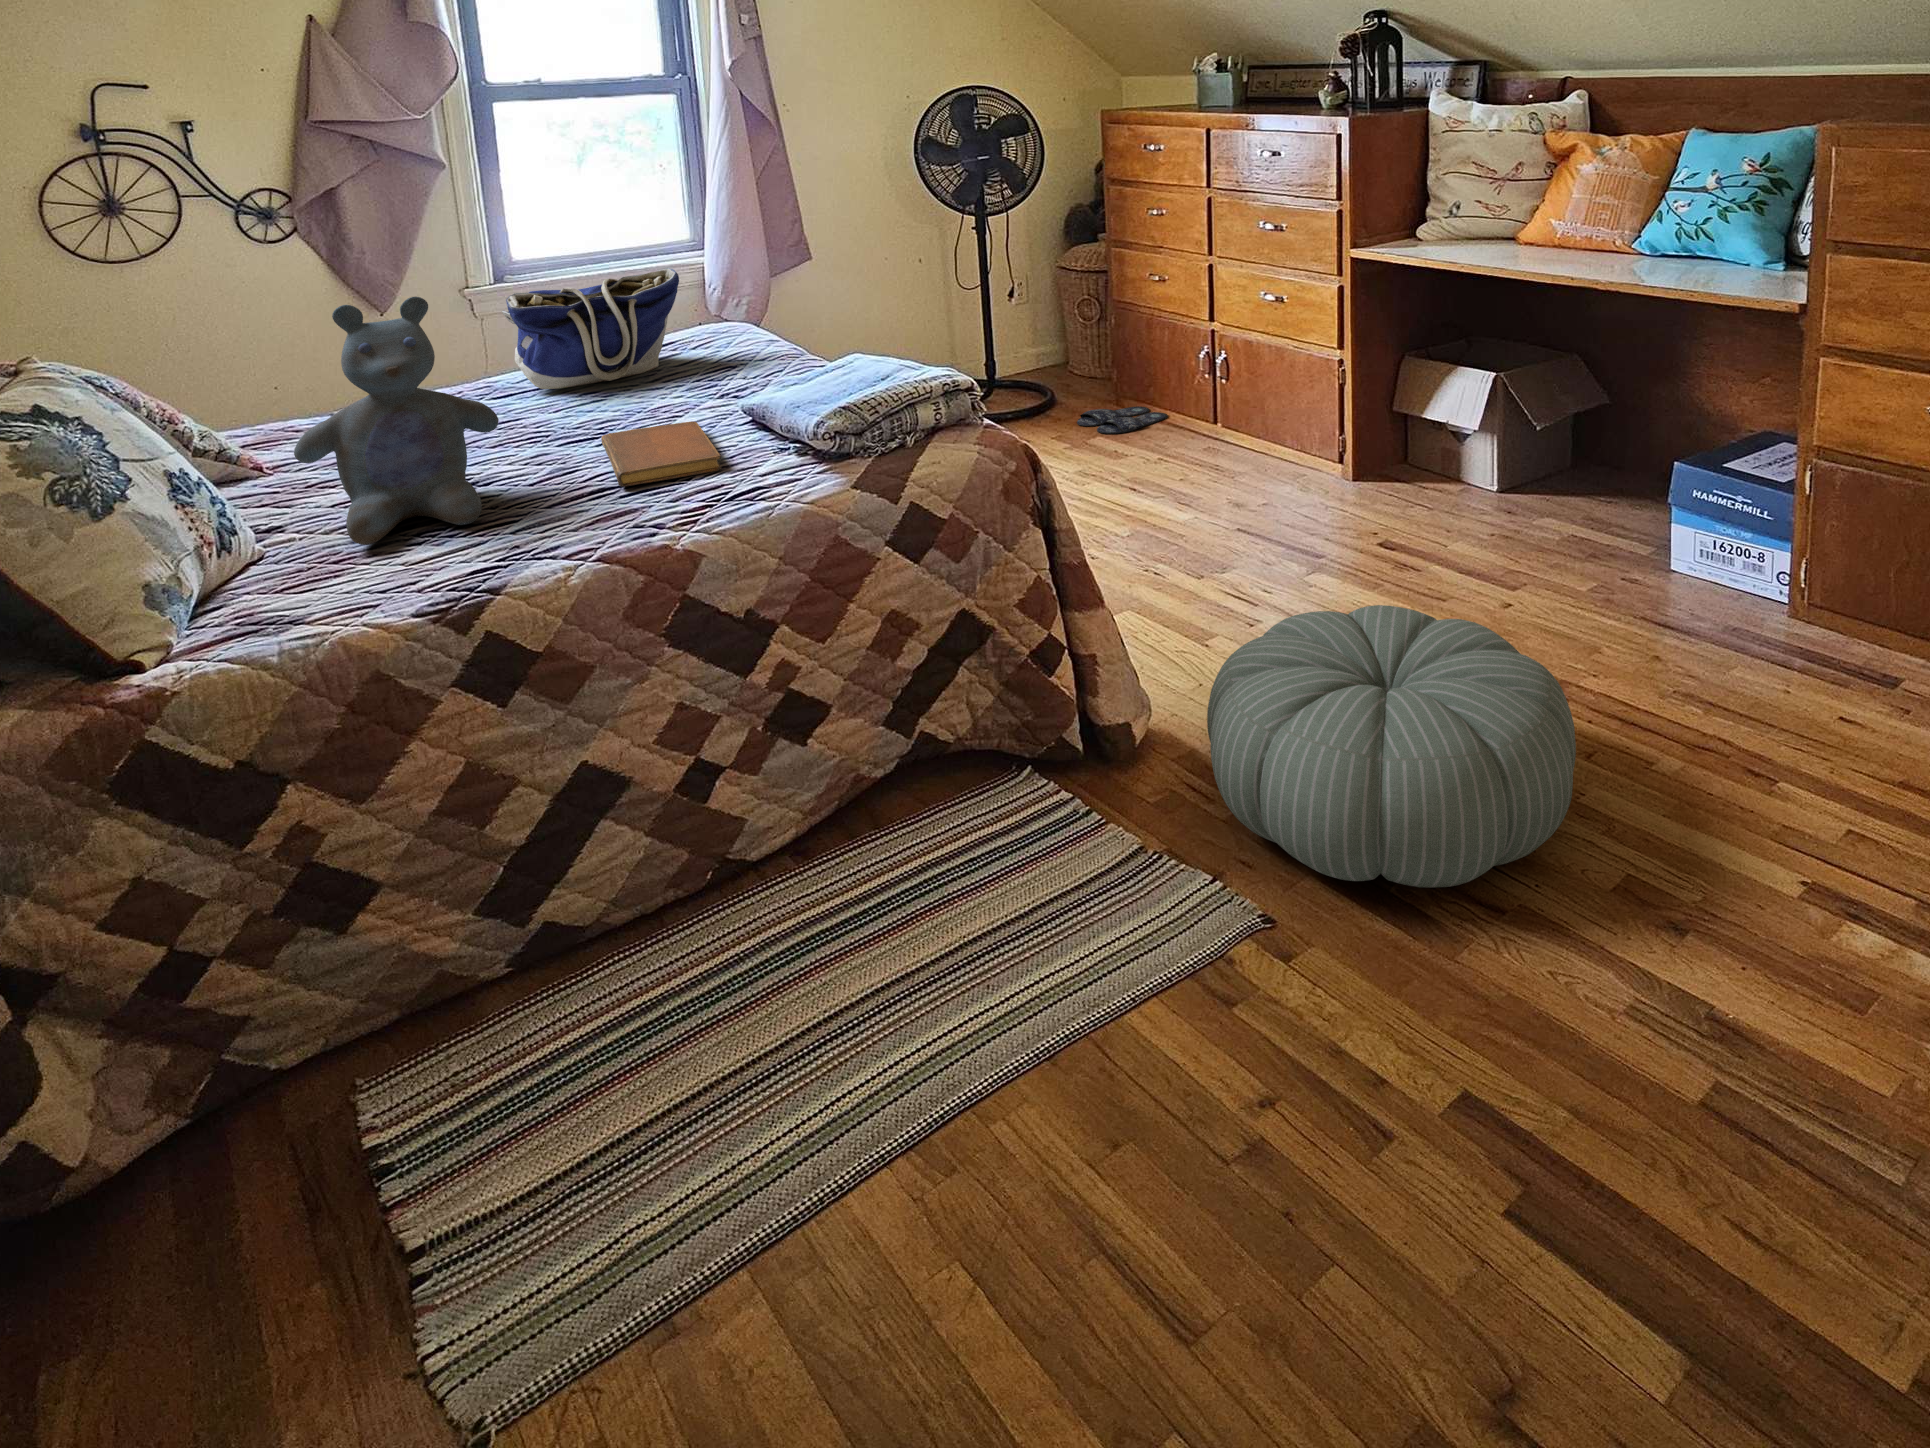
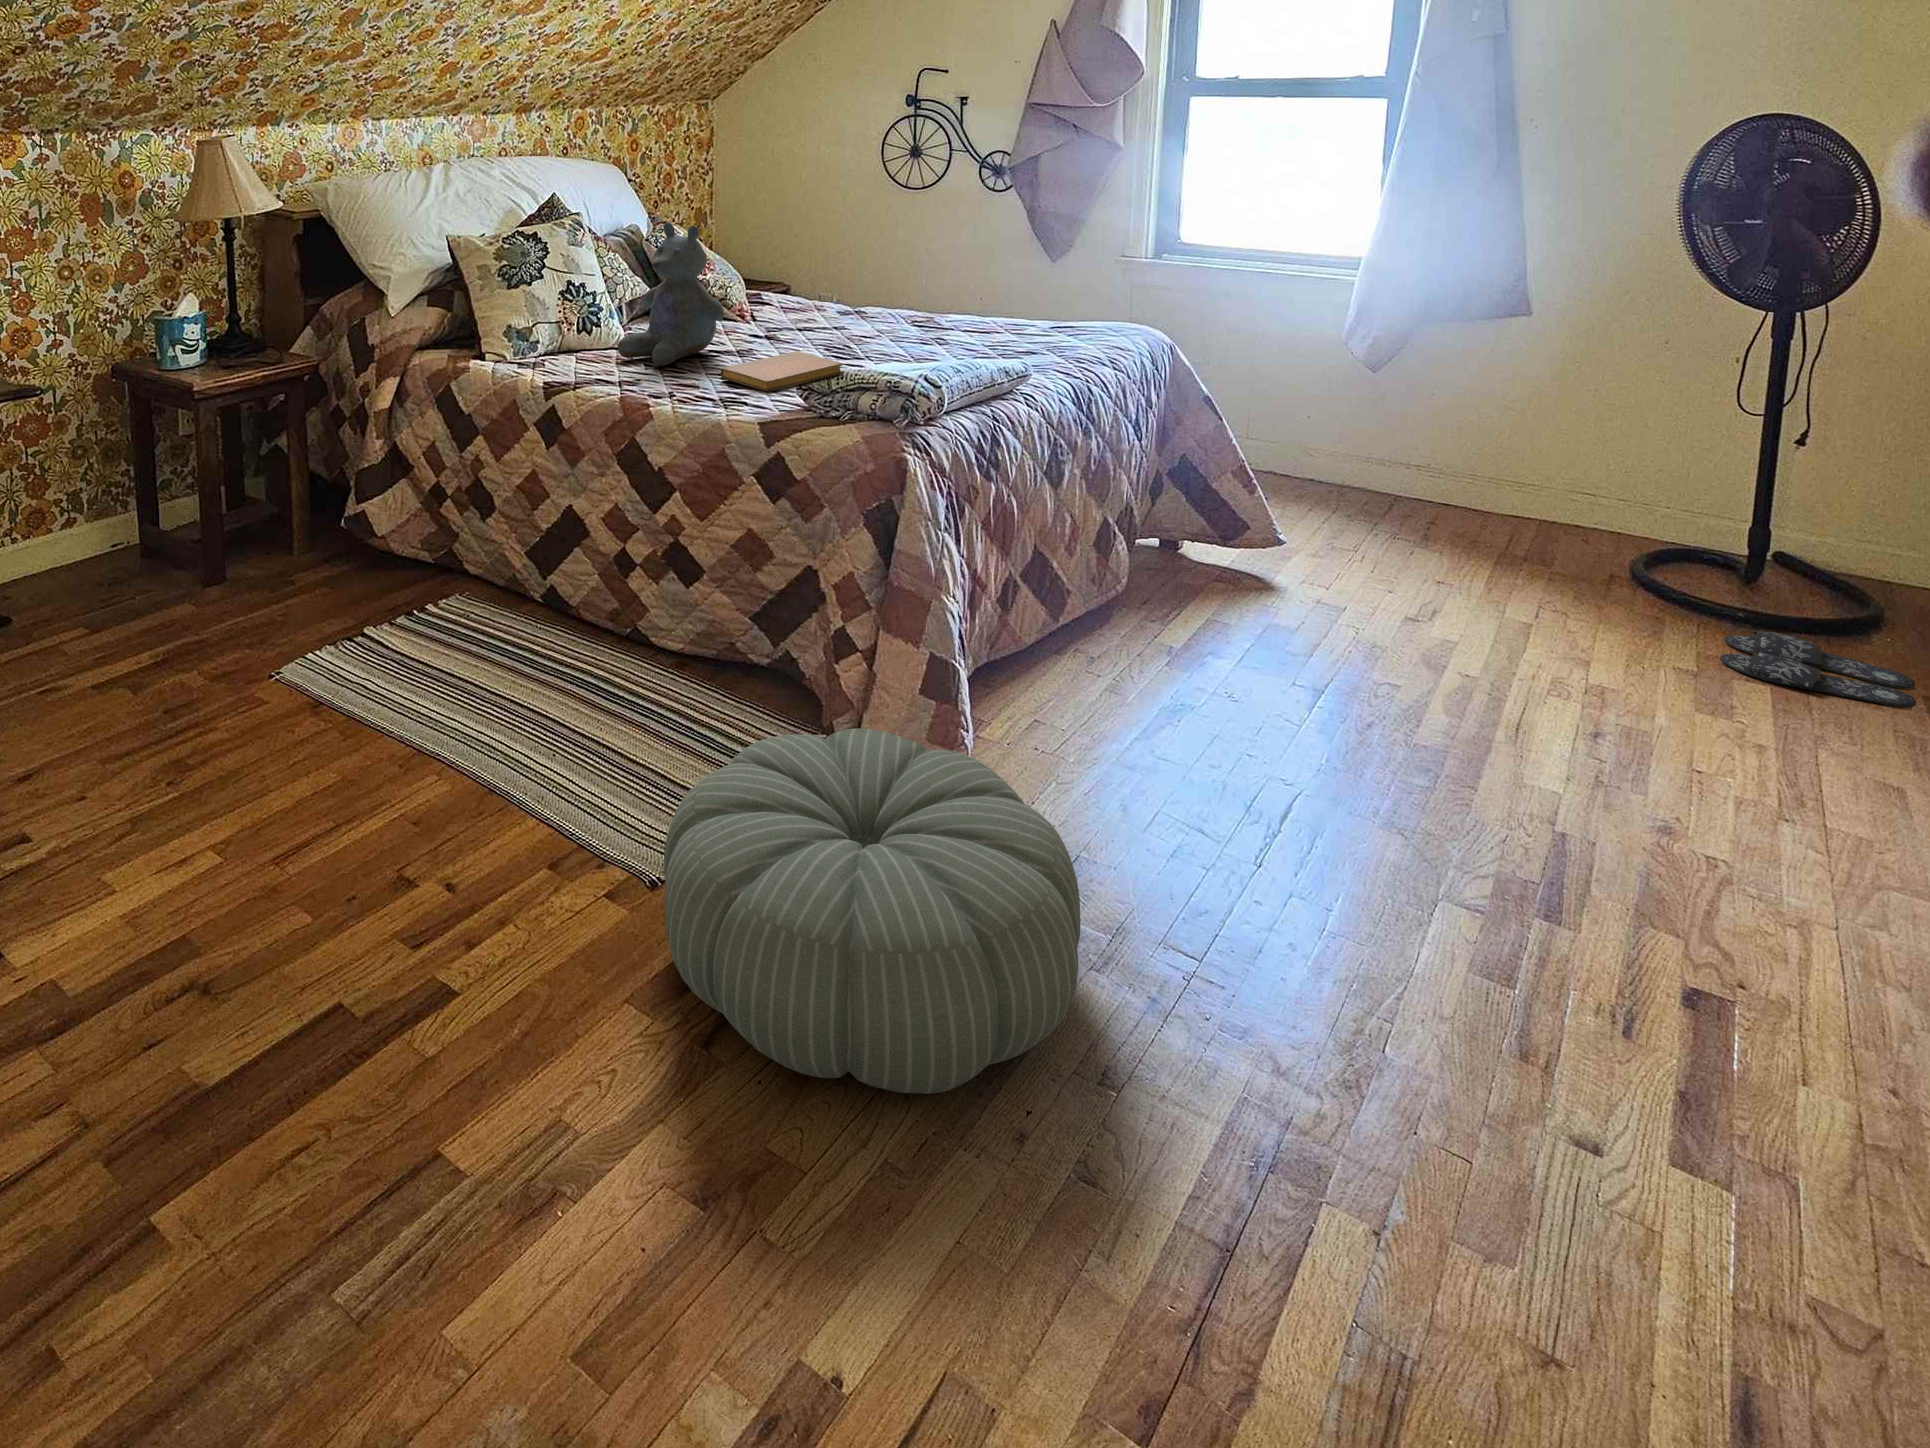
tote bag: present [501,268,679,389] -> none [881,247,1014,336]

